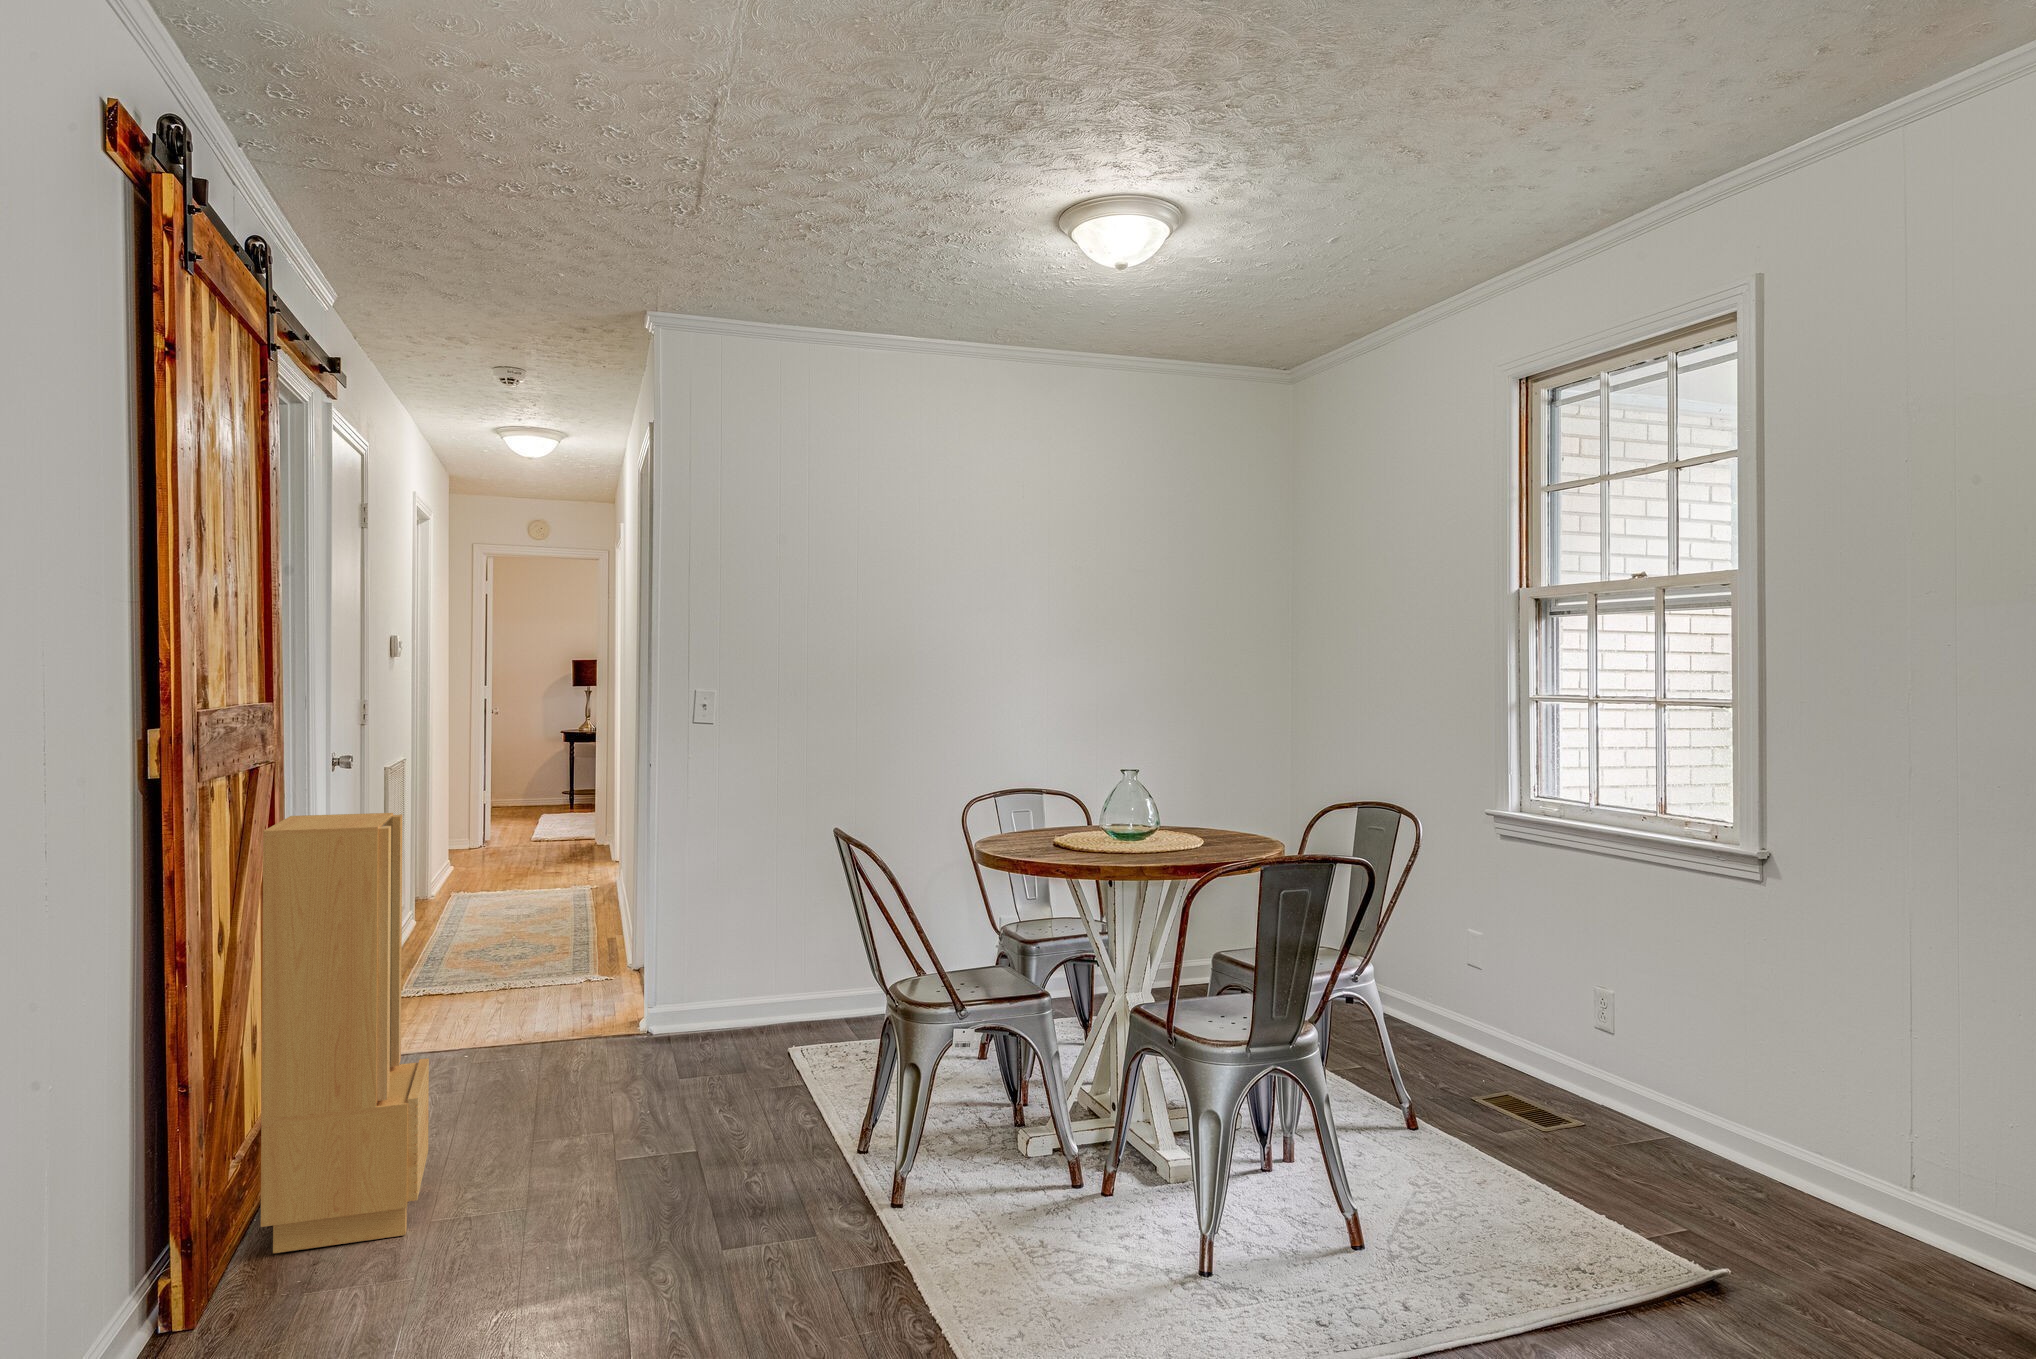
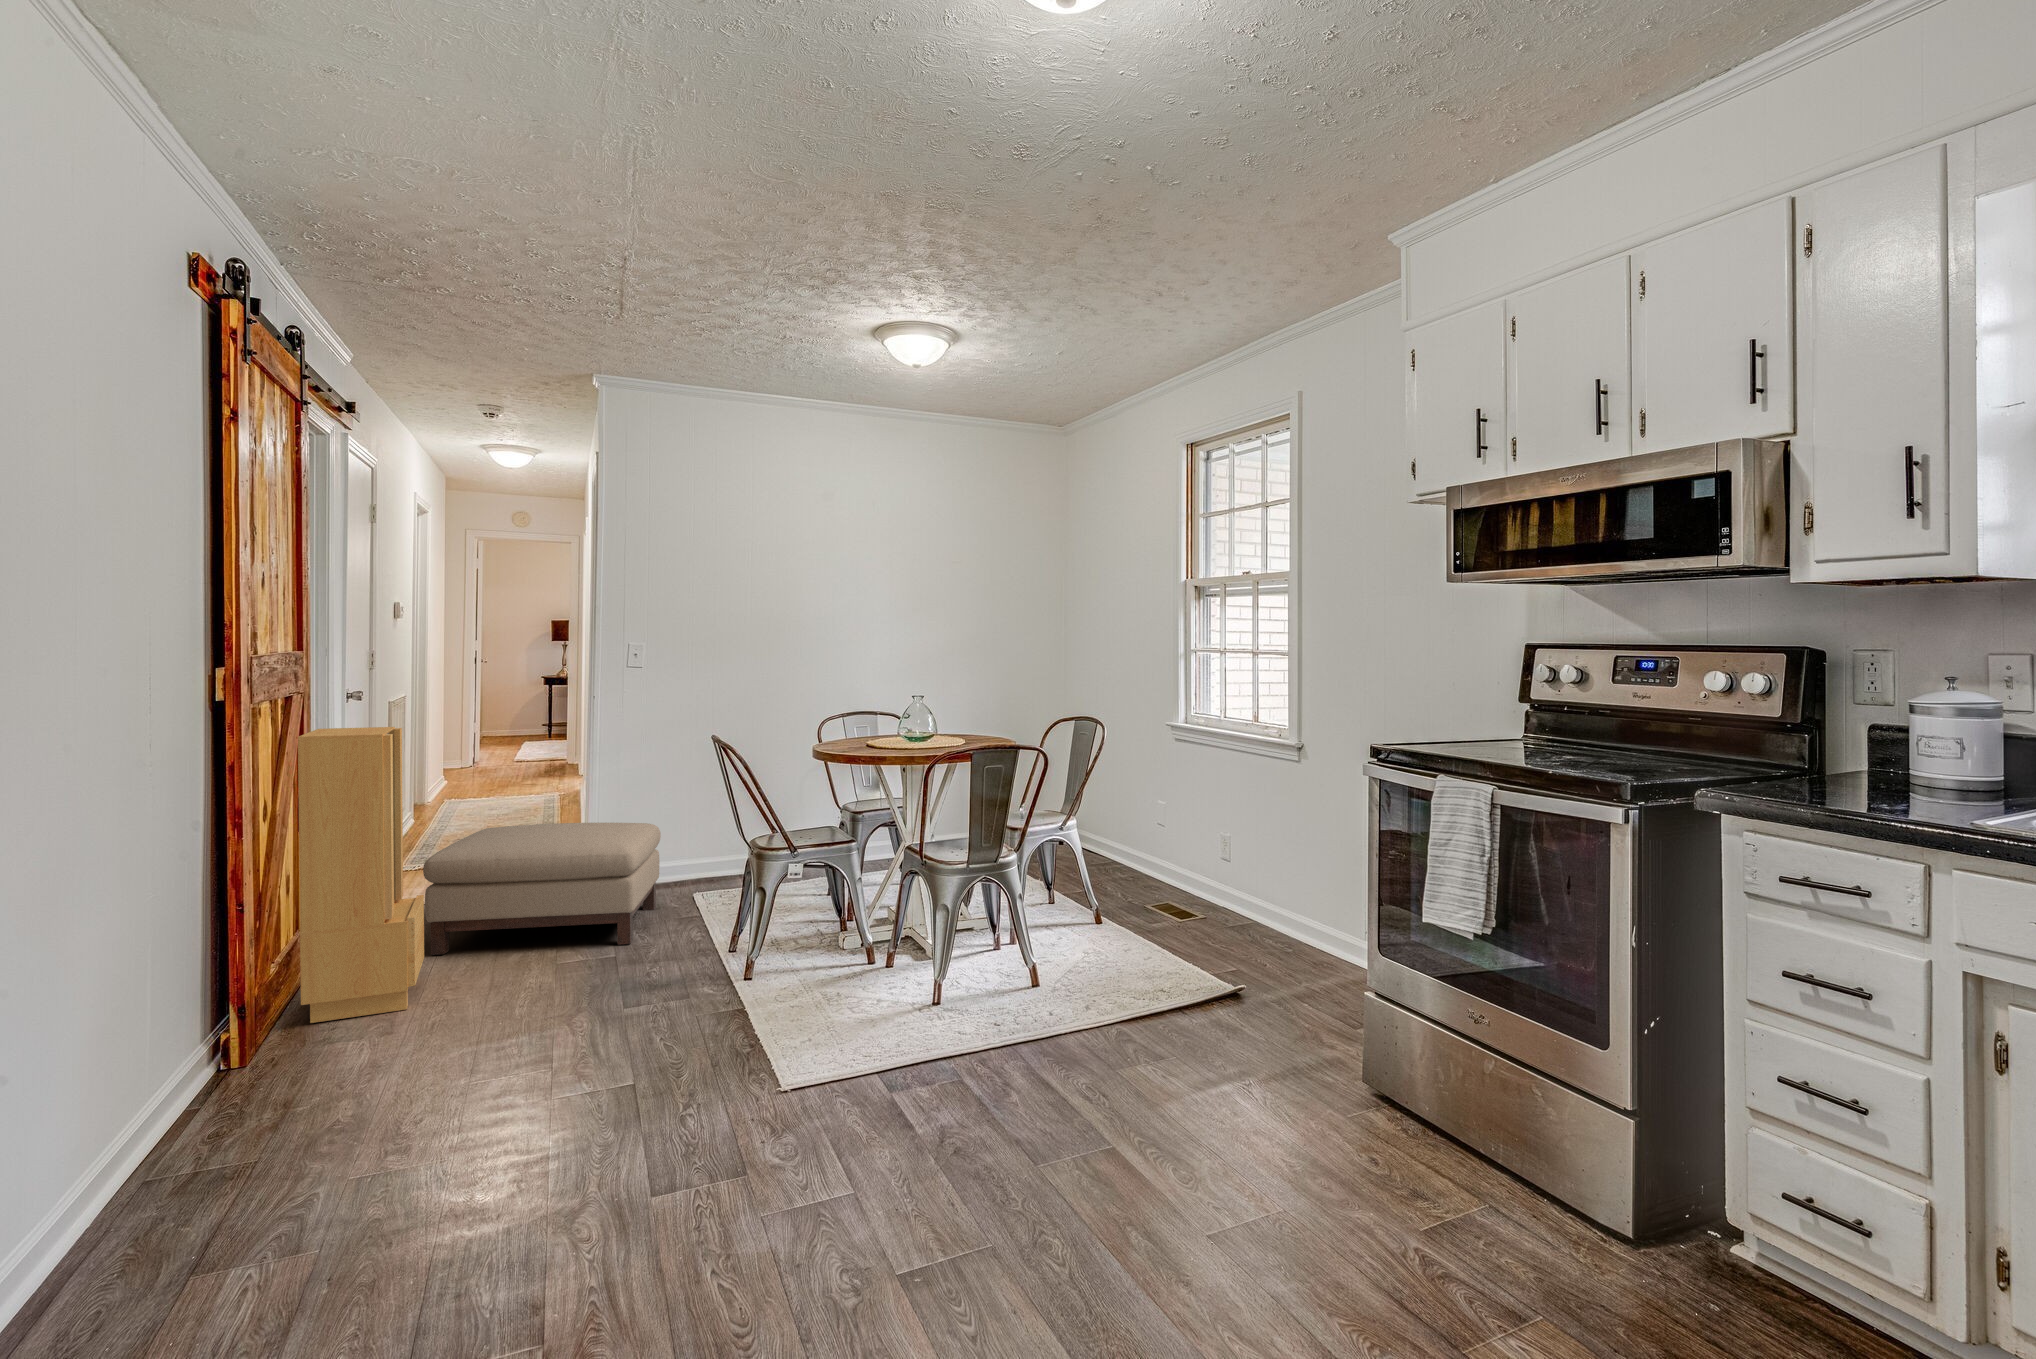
ottoman: none [427,948,748,1142] -> present [423,823,661,955]

